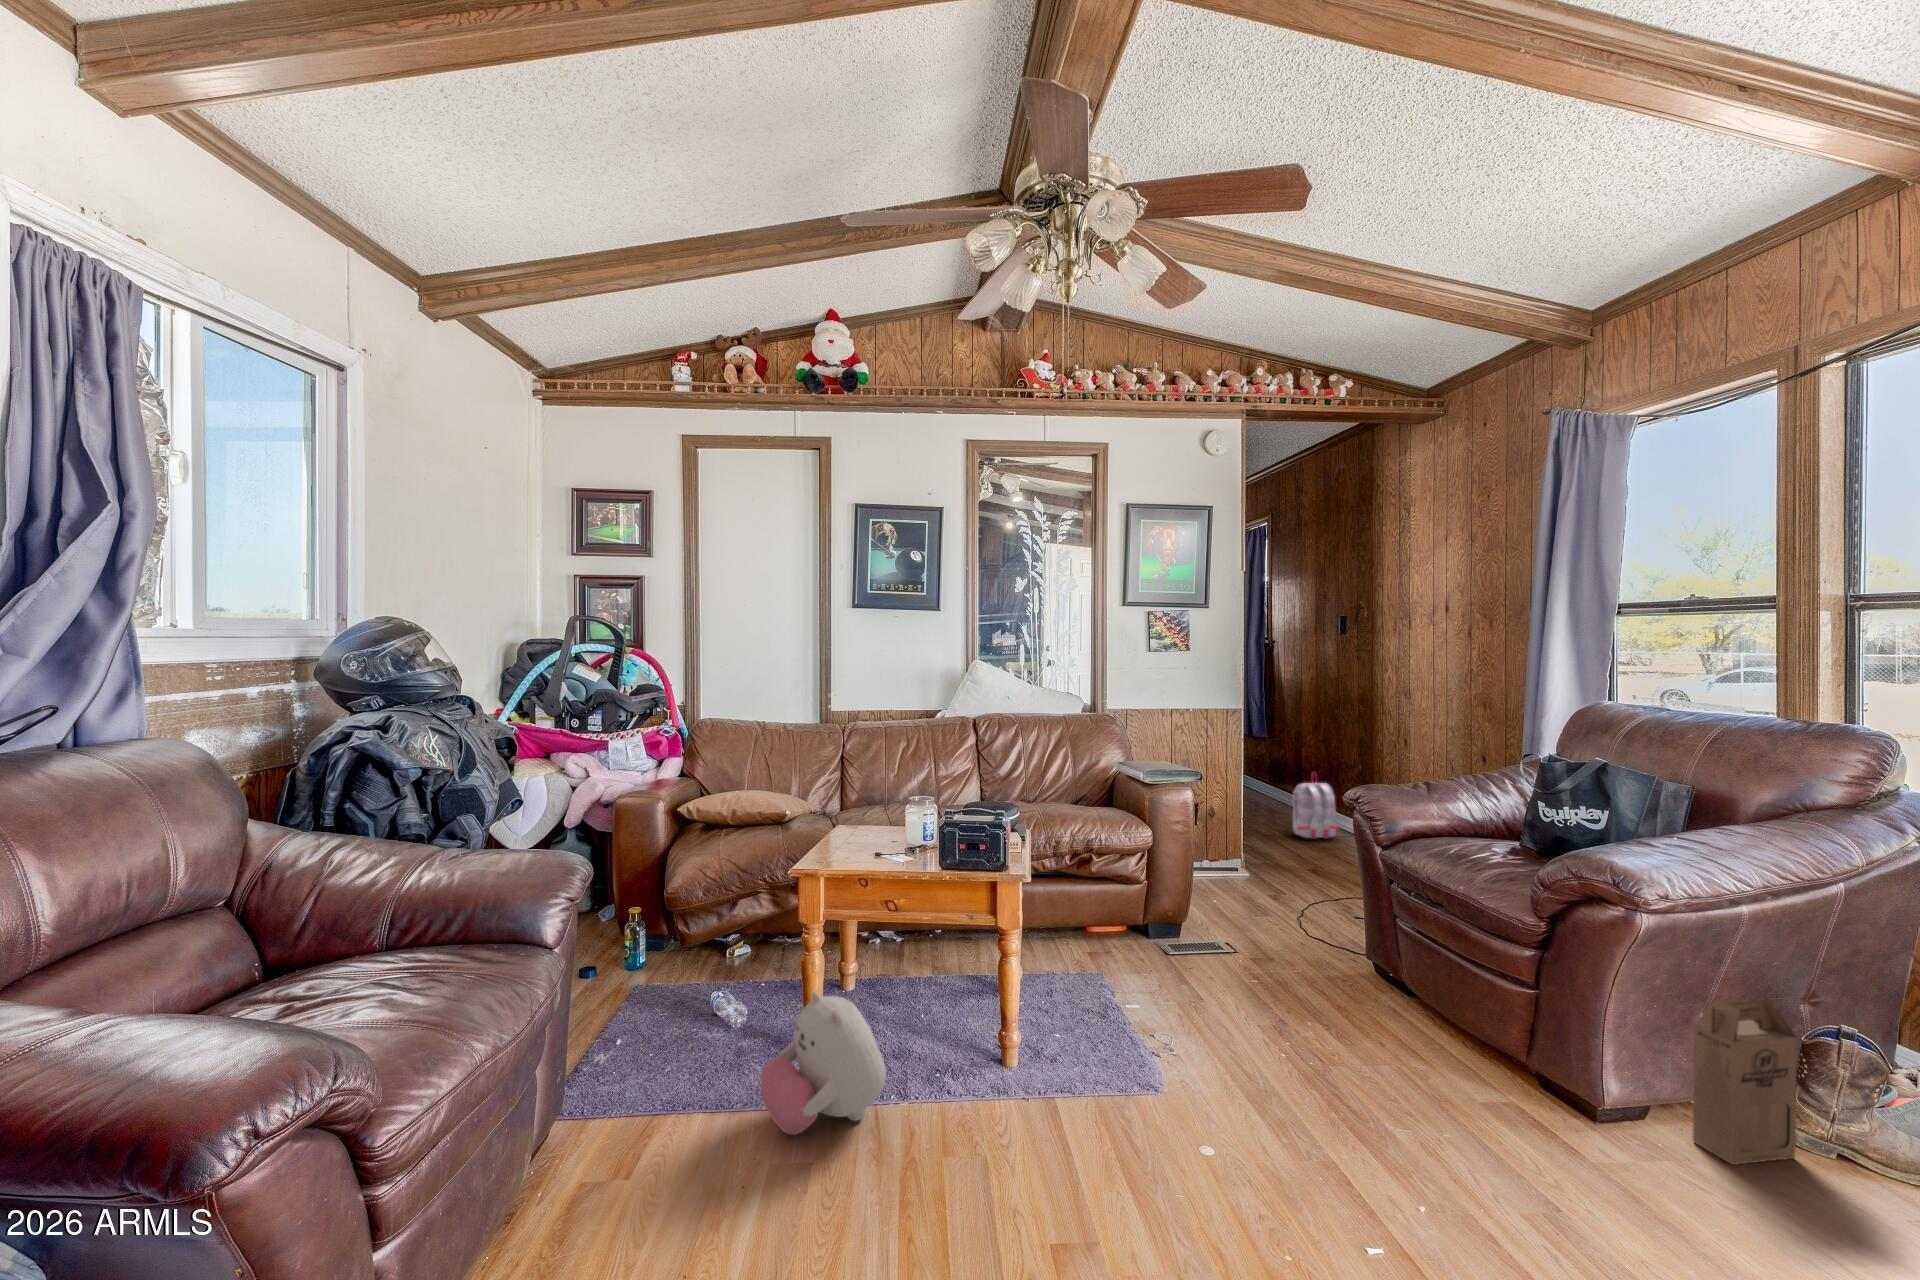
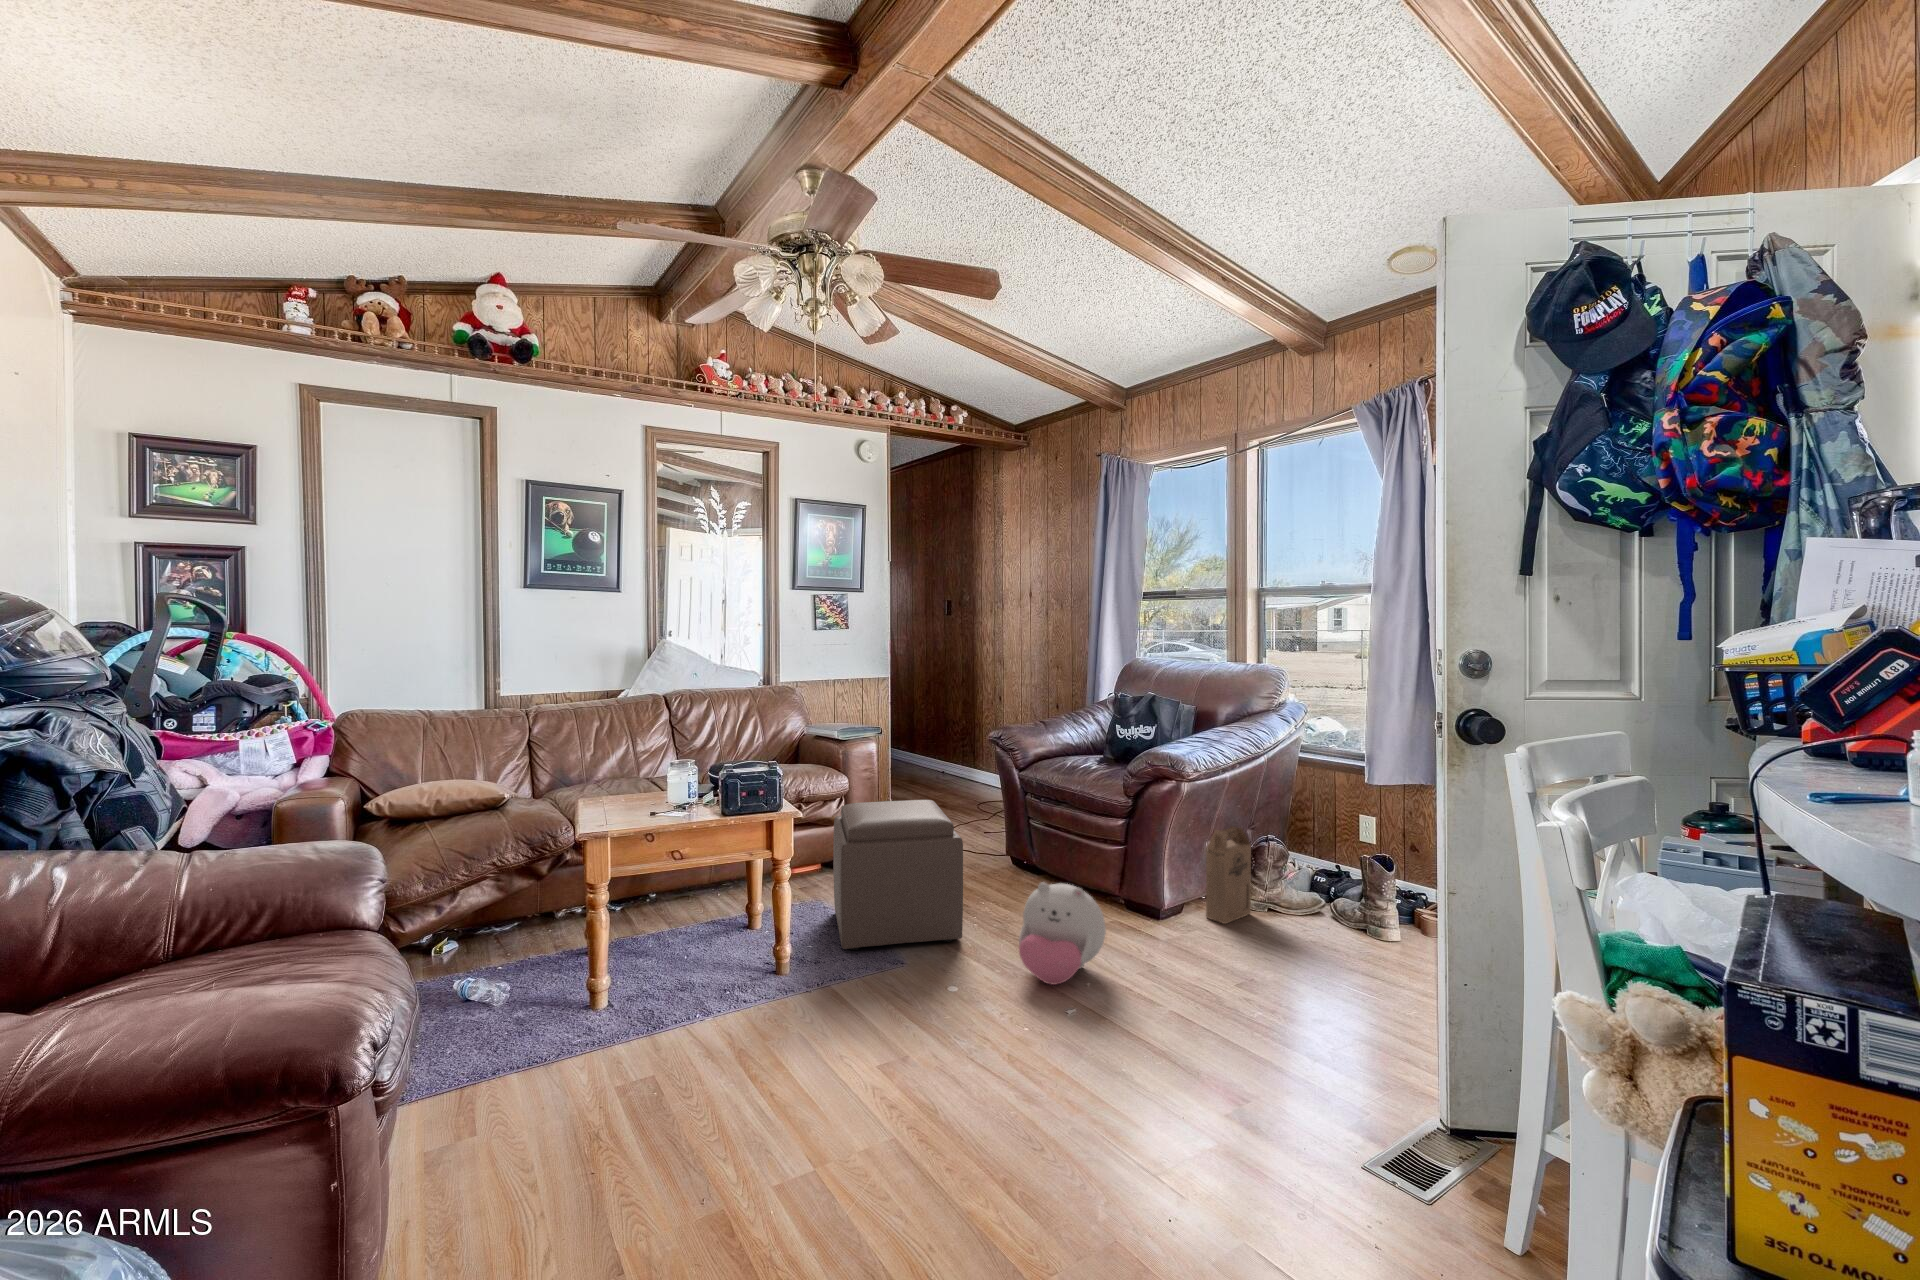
backpack: present [1293,773,1340,839] -> none [924,728,959,782]
ottoman: none [1093,867,1256,1073] -> present [833,800,963,950]
plush toy: present [760,991,886,1135] -> present [1019,882,1106,985]

